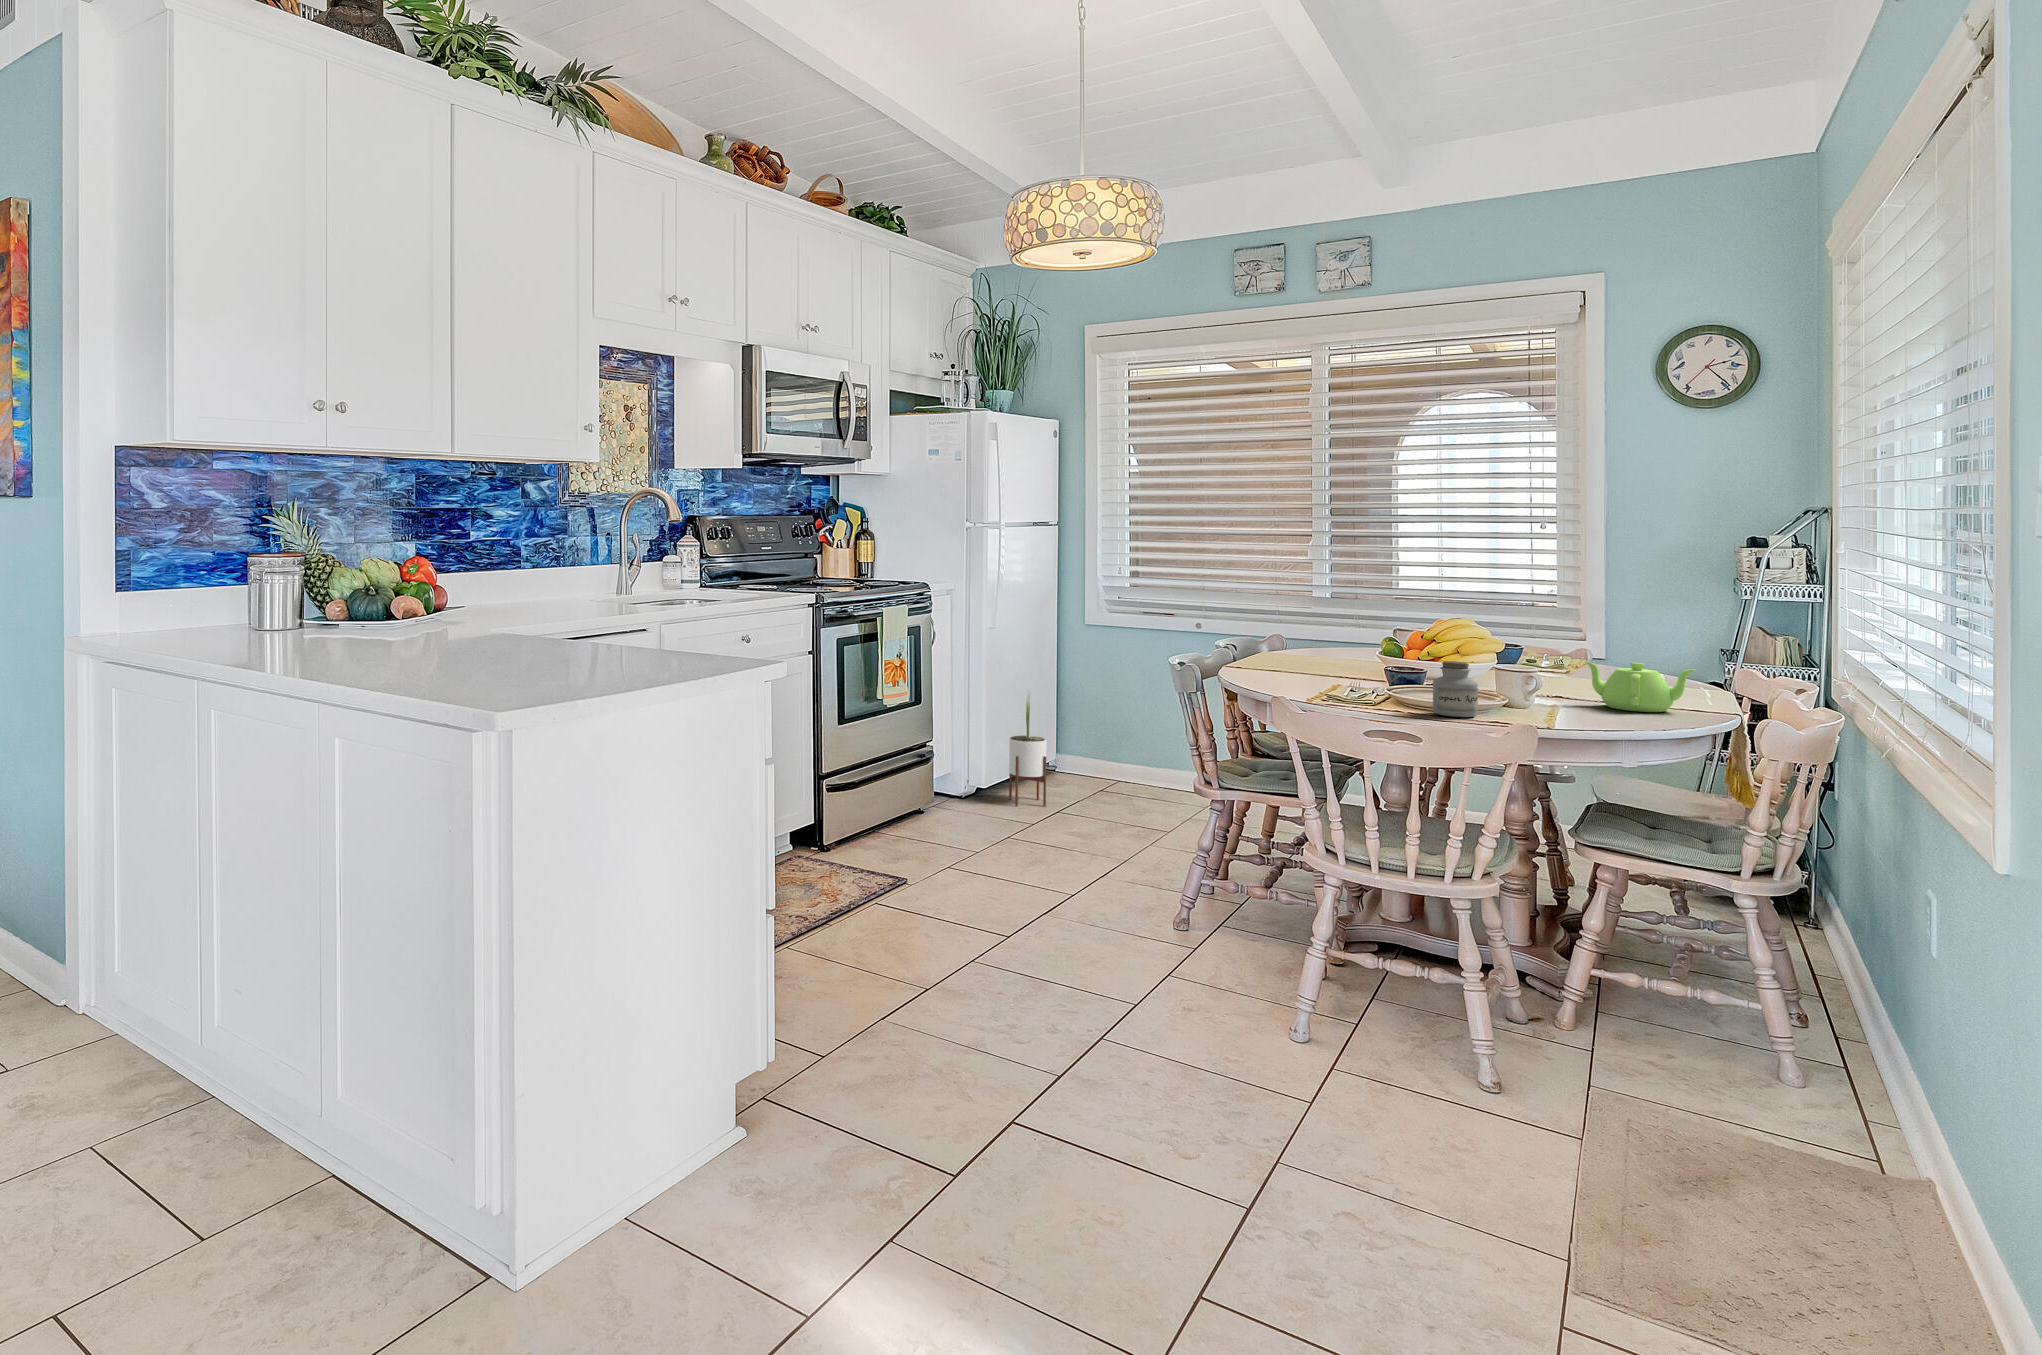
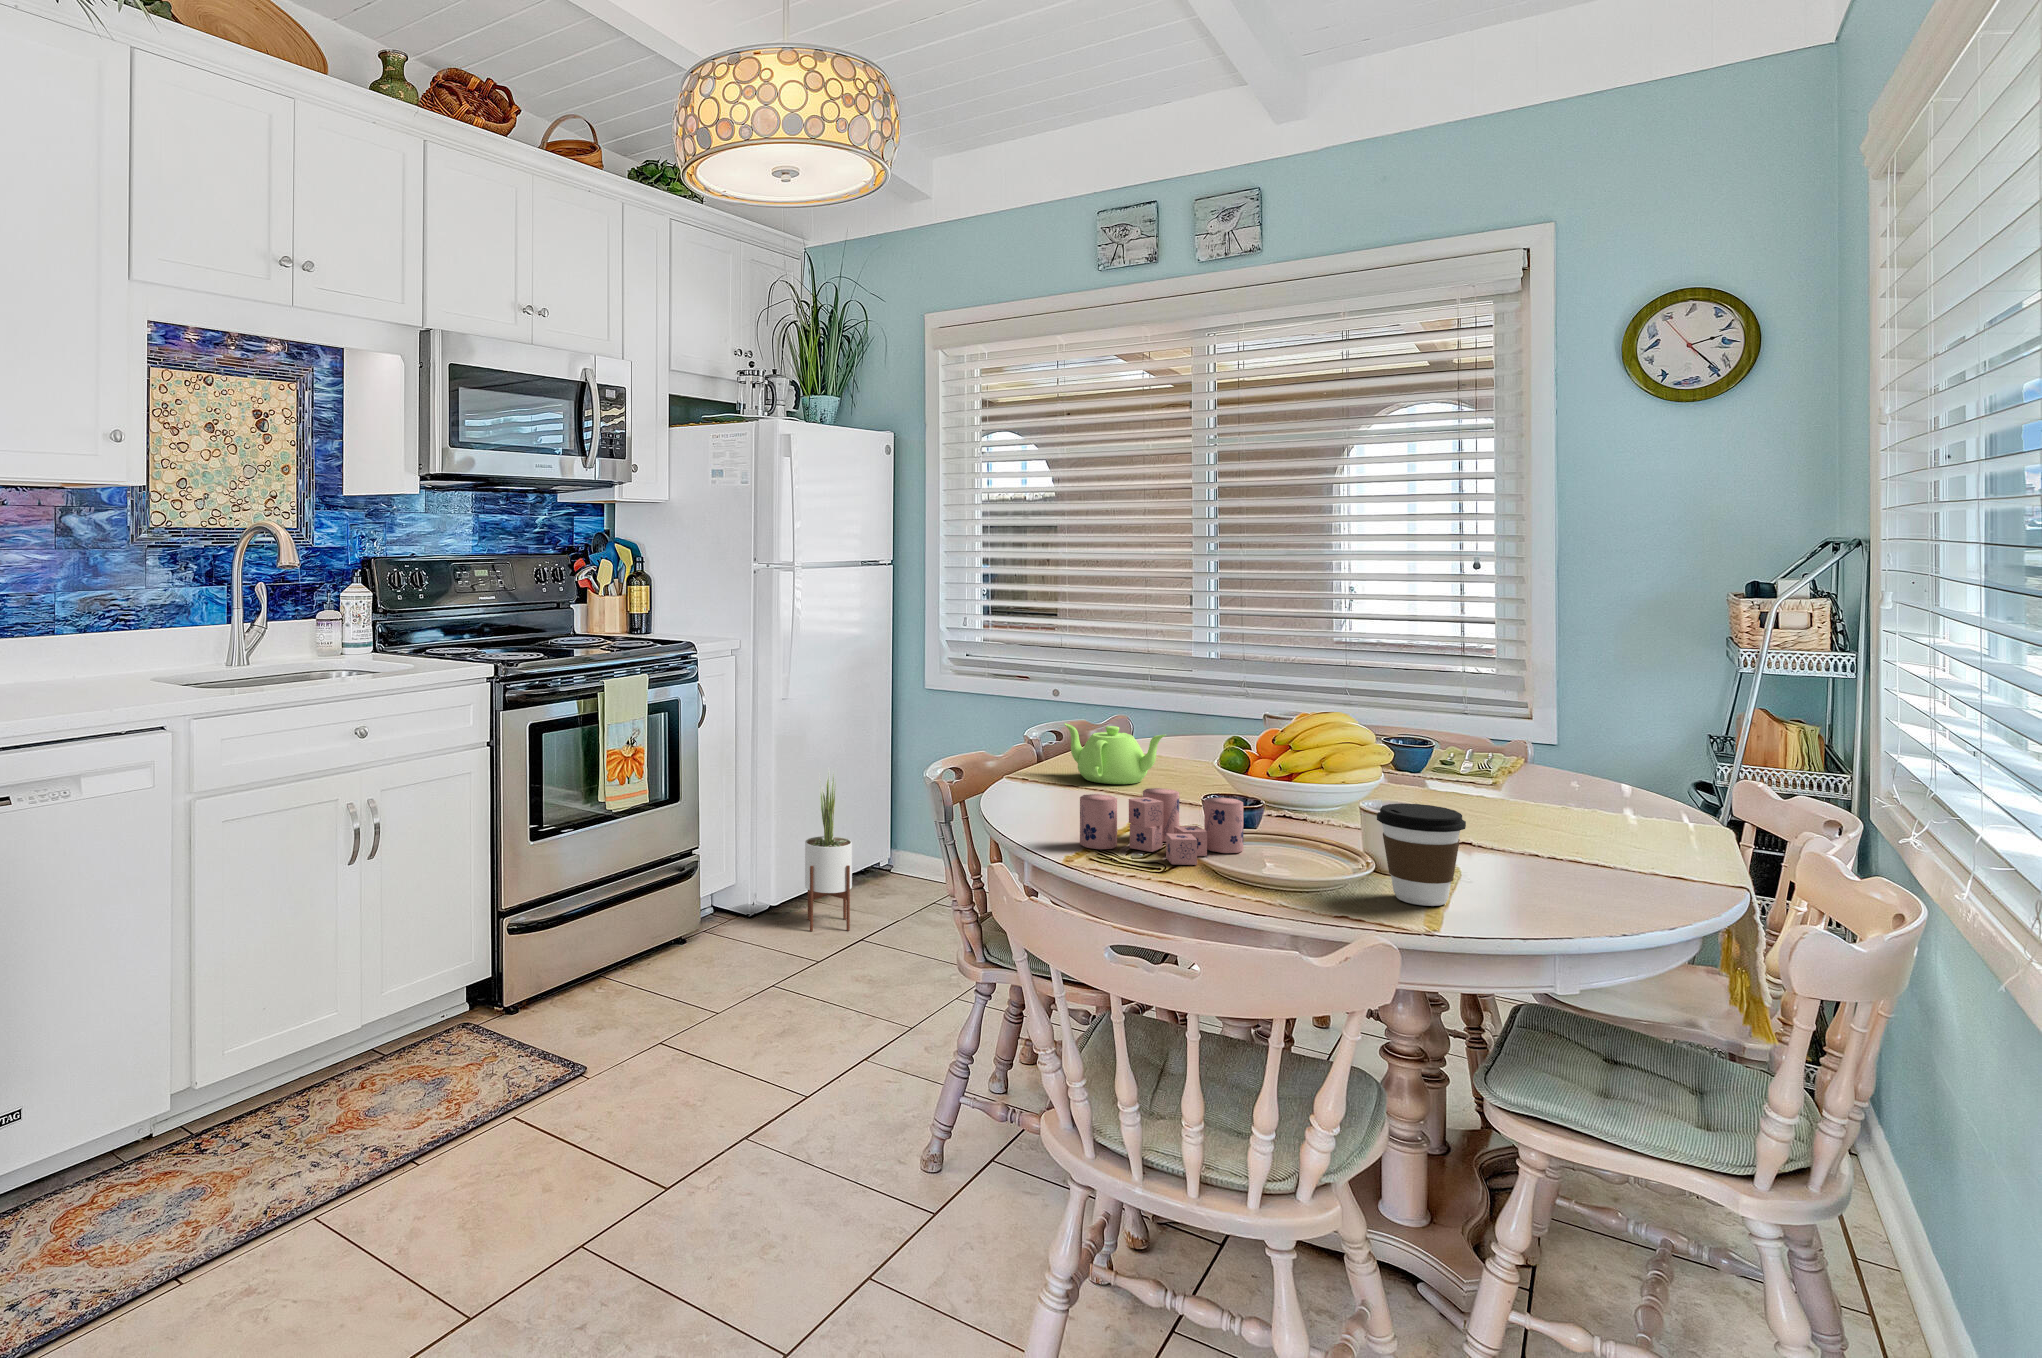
jar: present [1433,661,1478,717] -> none [1245,804,1314,901]
coffee cup: none [1516,661,1572,719] -> present [1377,803,1466,906]
teapot: present [1584,661,1696,712] -> present [1065,723,1166,784]
candle: none [1310,663,1418,704] -> present [1080,788,1243,865]

